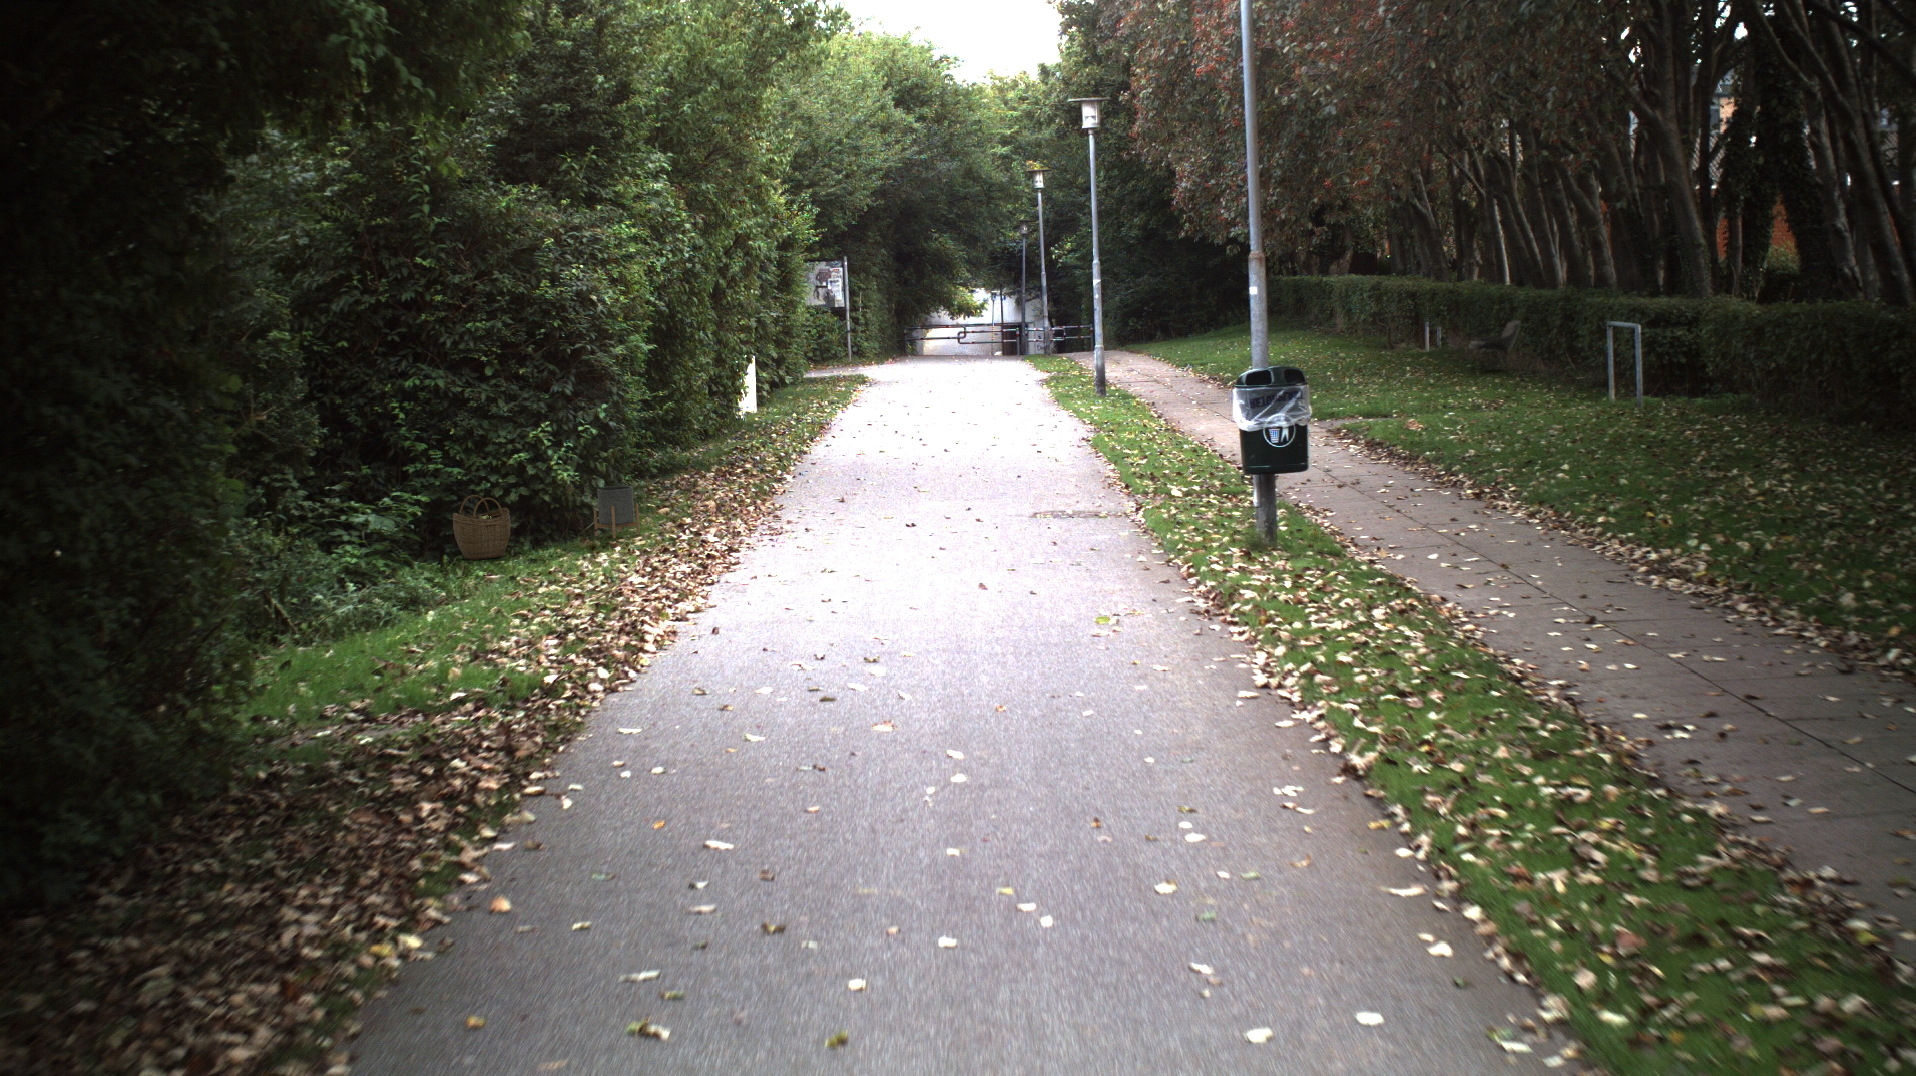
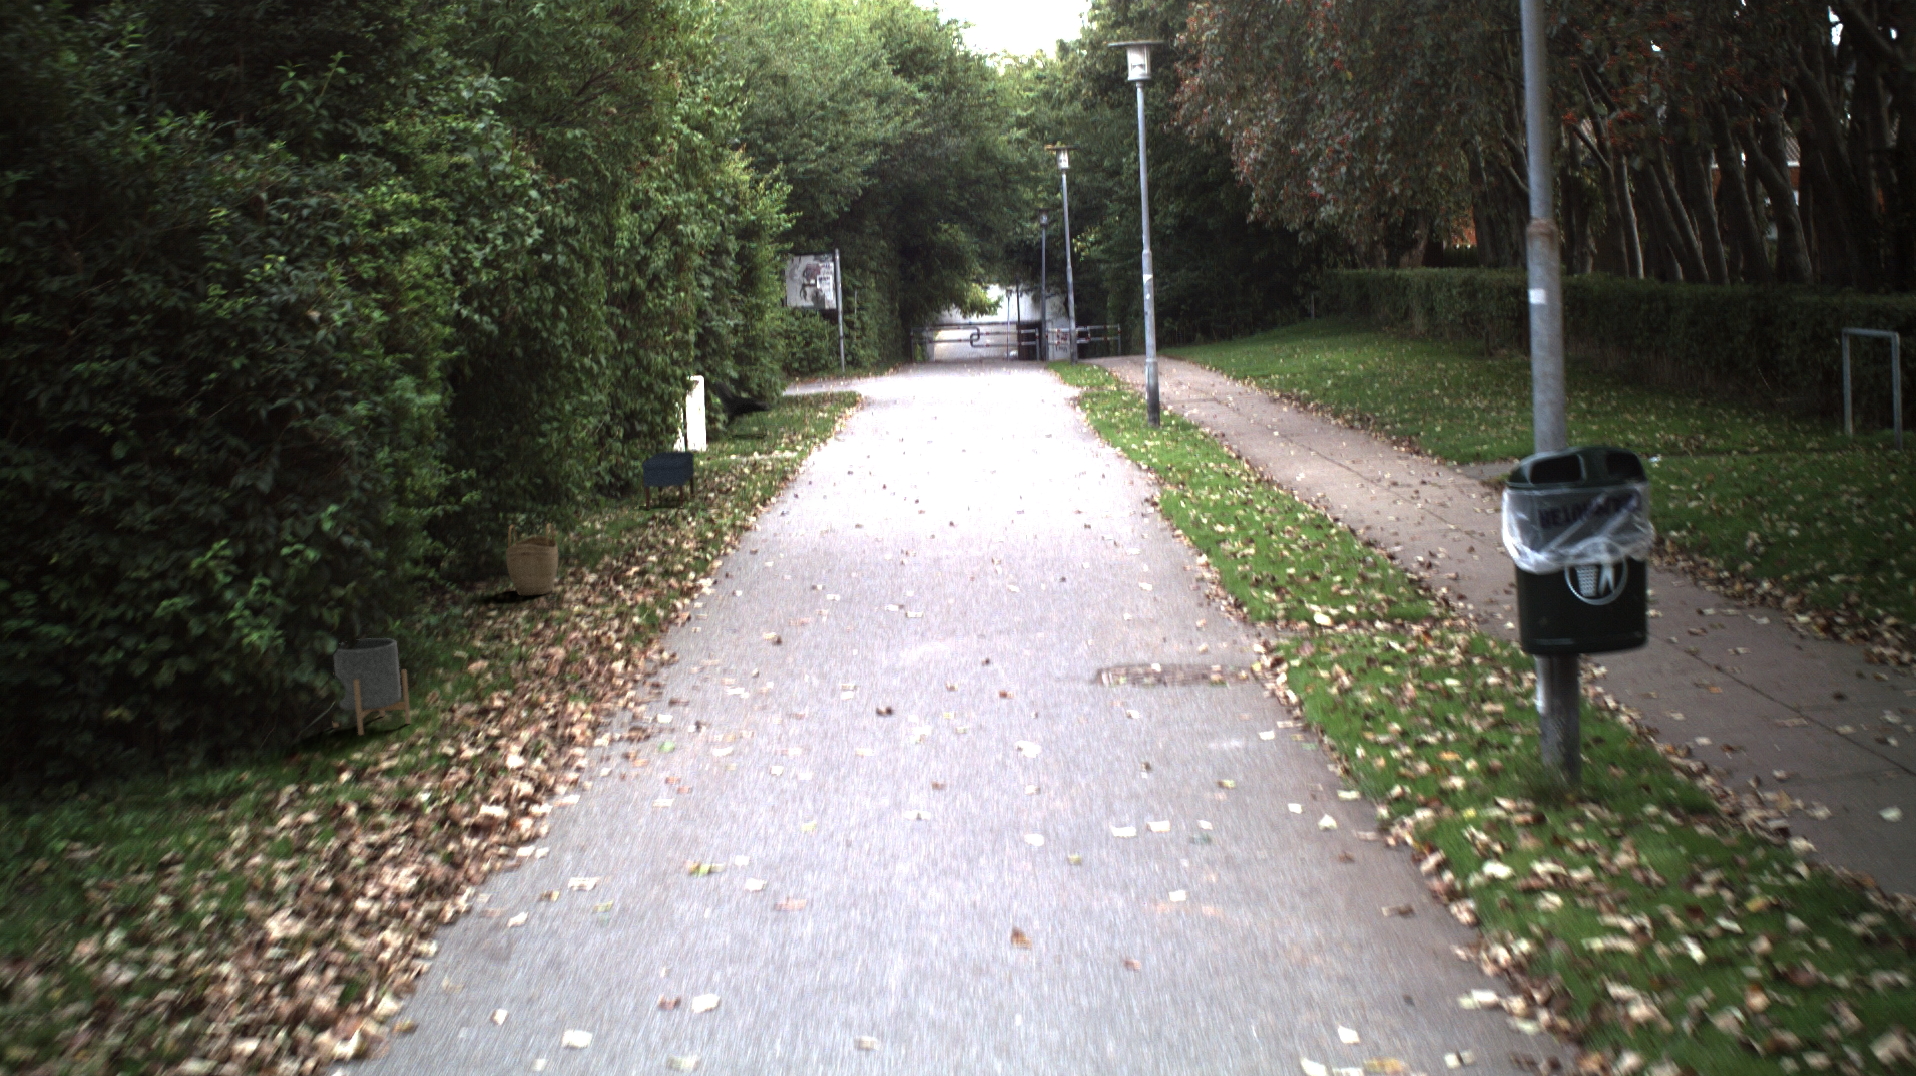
lounge chair: present [1469,321,1520,371] -> present [715,381,770,438]
bench: none [725,405,760,445] -> present [642,451,695,510]
woven basket: present [453,495,511,560] -> present [506,524,558,596]

